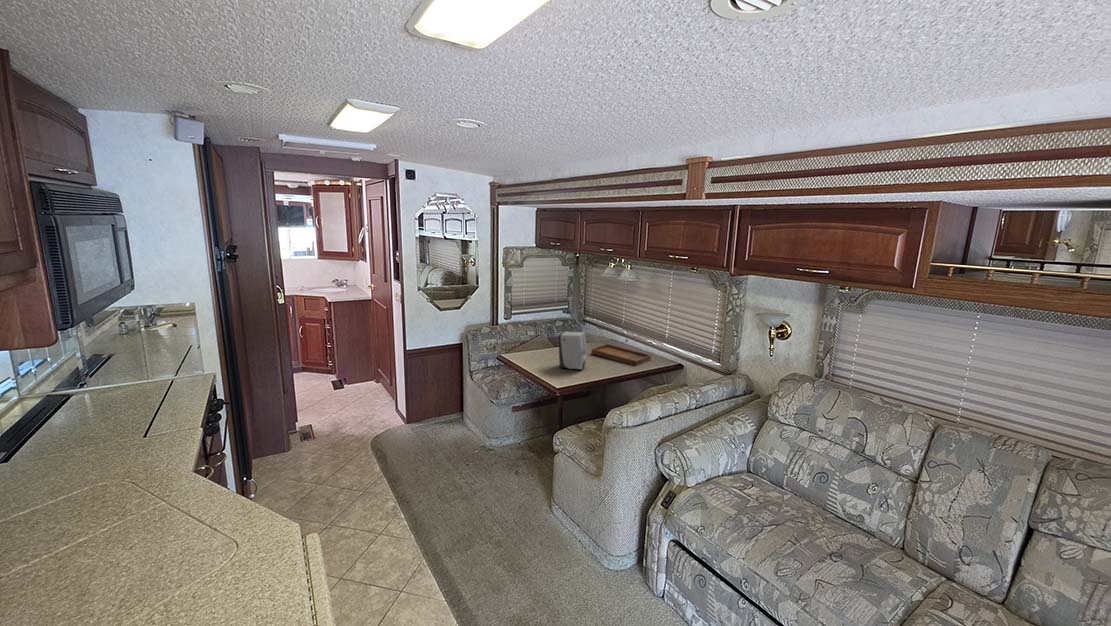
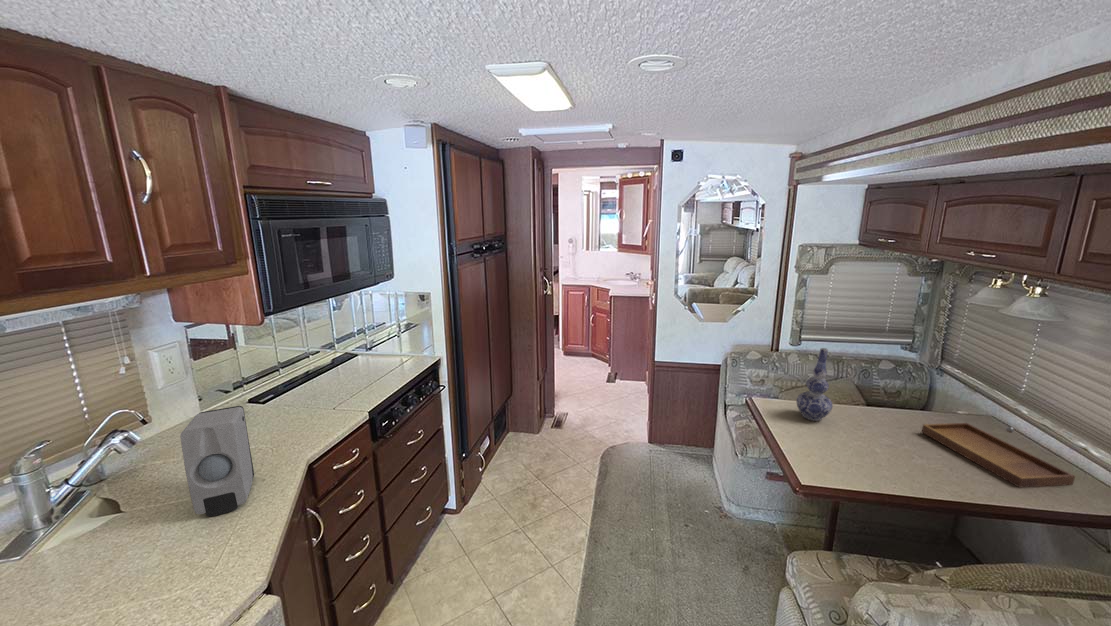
vase: none [529,312,549,360] -> present [796,348,832,421]
soap dispenser: present [558,332,587,370] -> present [180,406,254,516]

